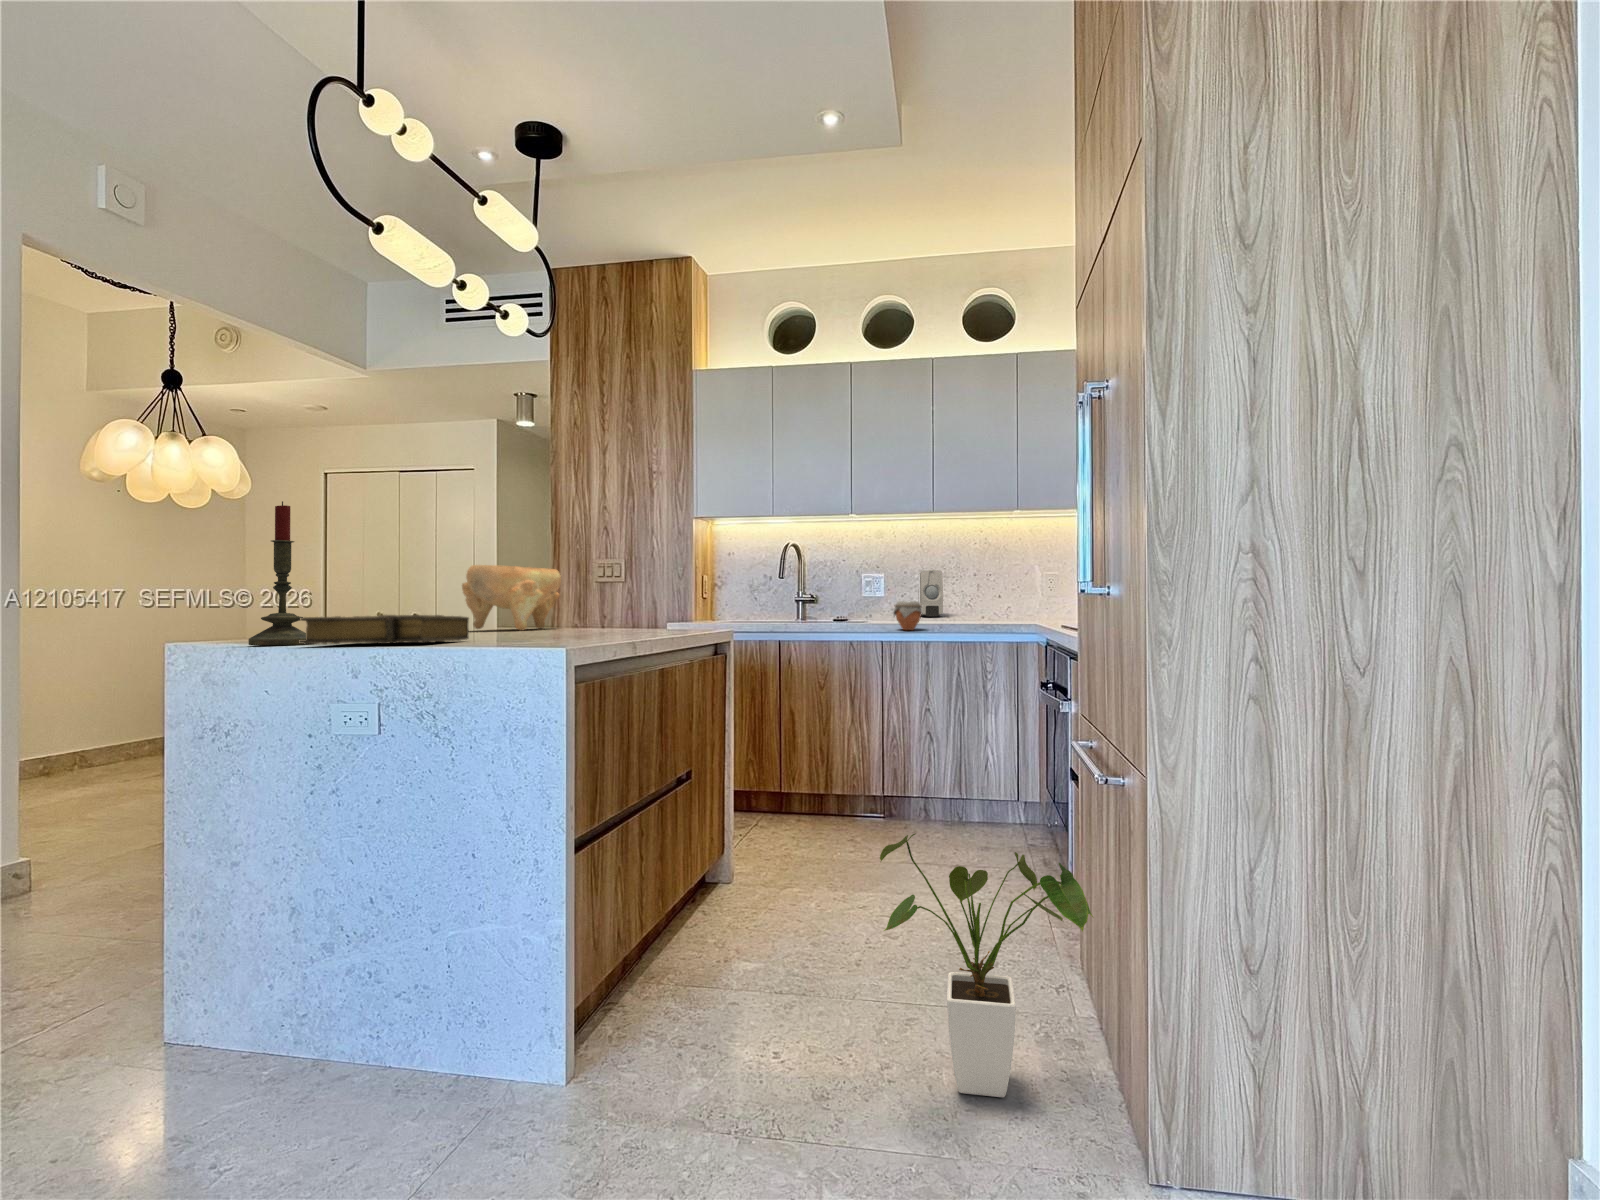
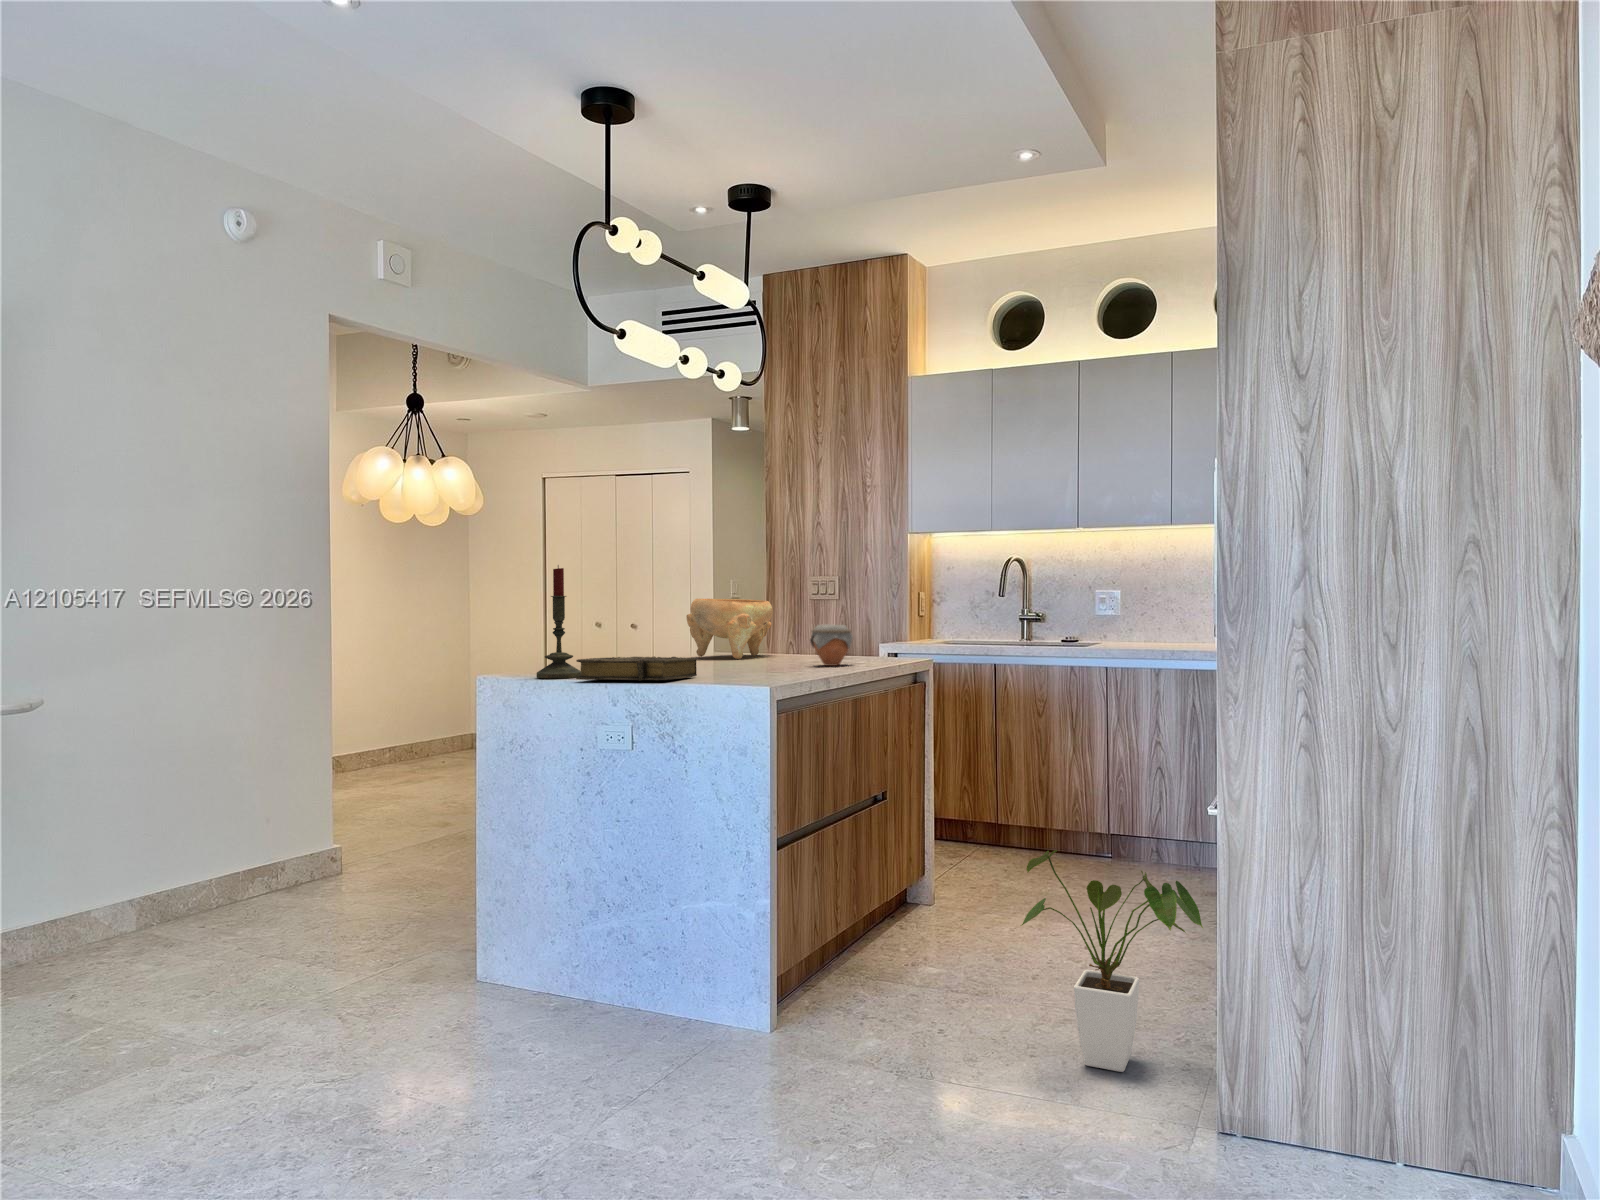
soap dispenser: present [919,570,943,616] -> none [1159,586,1185,637]
jar: present [894,601,922,630] -> present [810,624,853,666]

